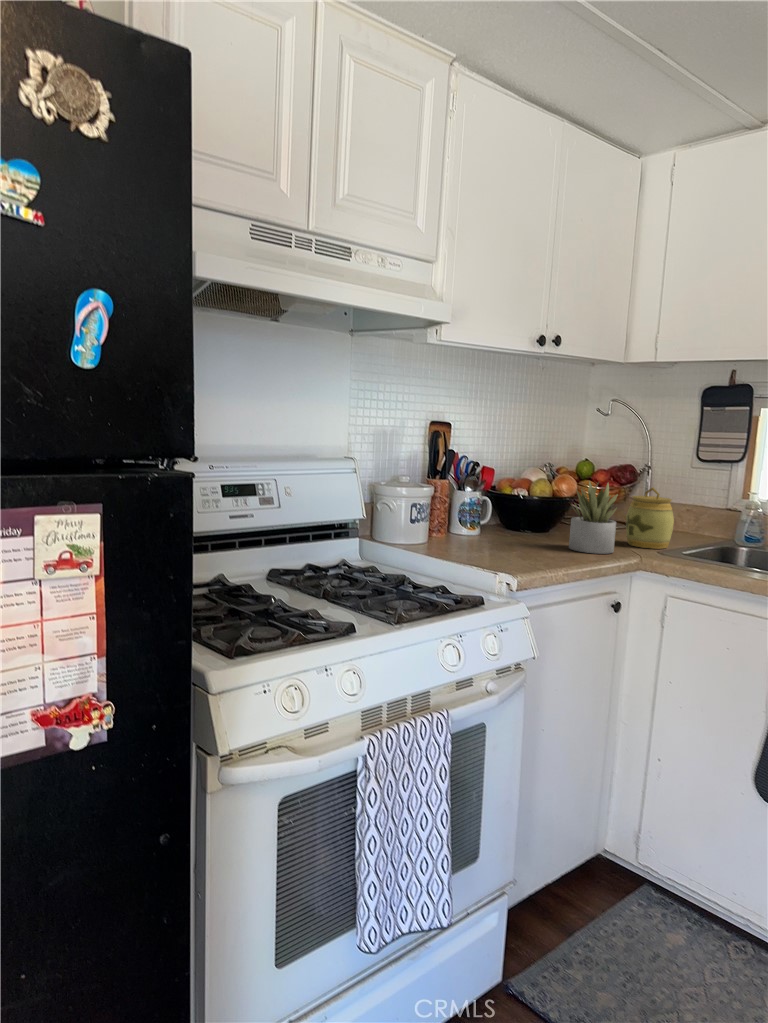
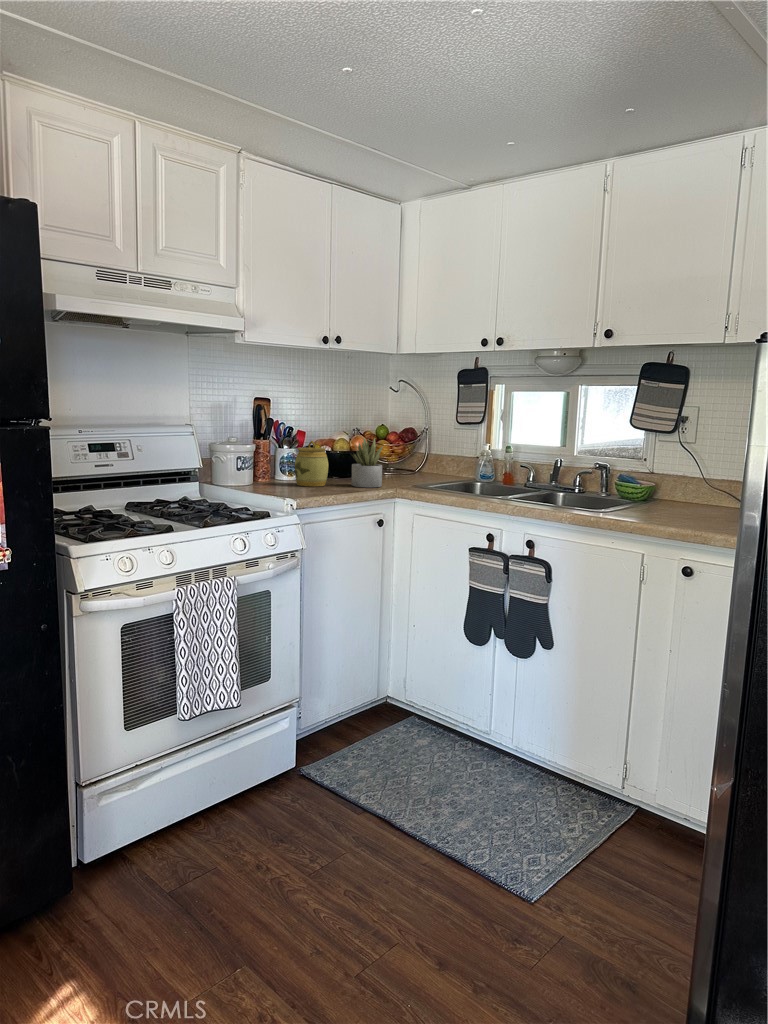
jar: present [626,487,674,549] -> present [295,441,329,486]

